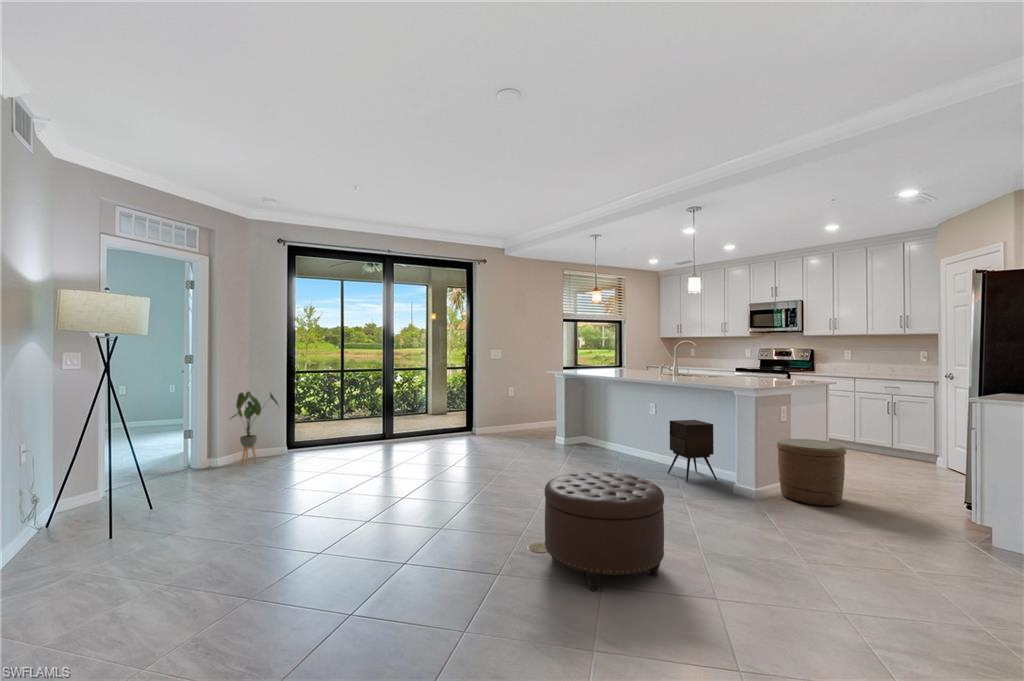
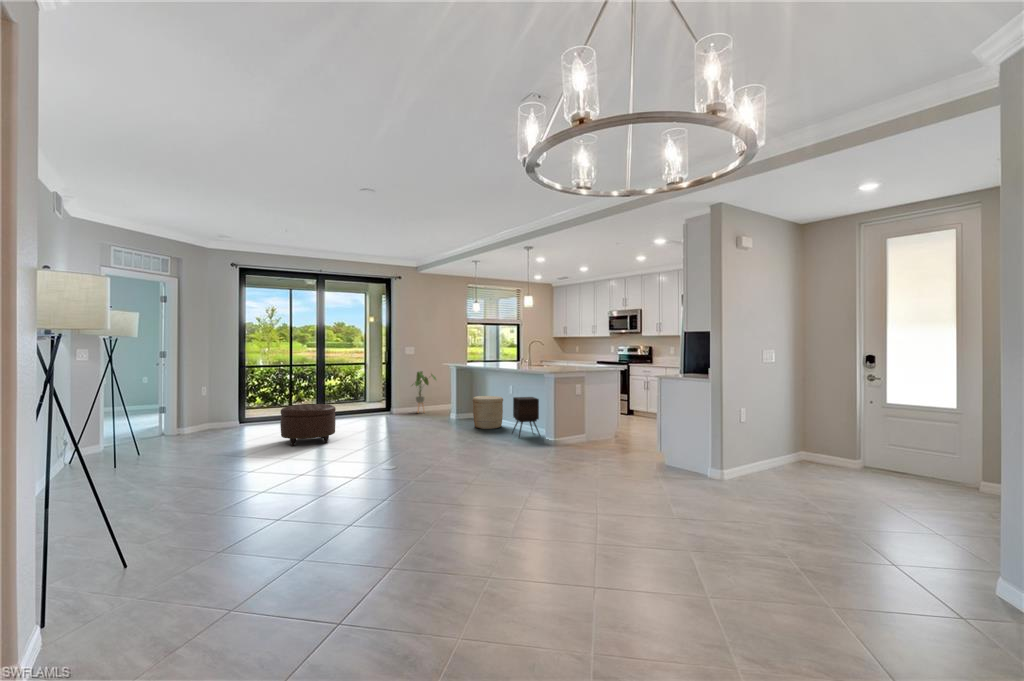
house plant: present [230,392,278,465] -> present [415,371,436,412]
woven basket: present [777,439,846,506] -> present [473,396,503,429]
ottoman: present [545,472,664,591] -> present [280,404,336,446]

